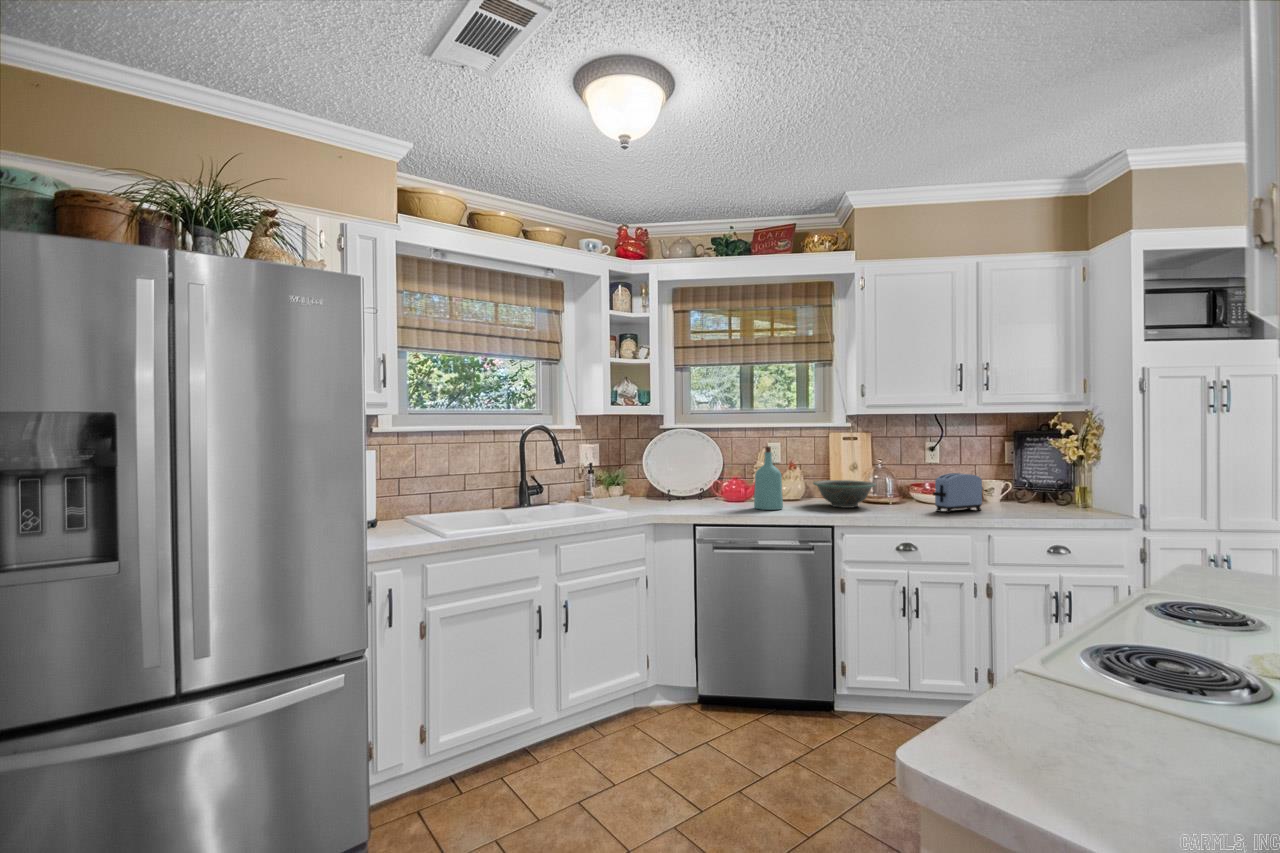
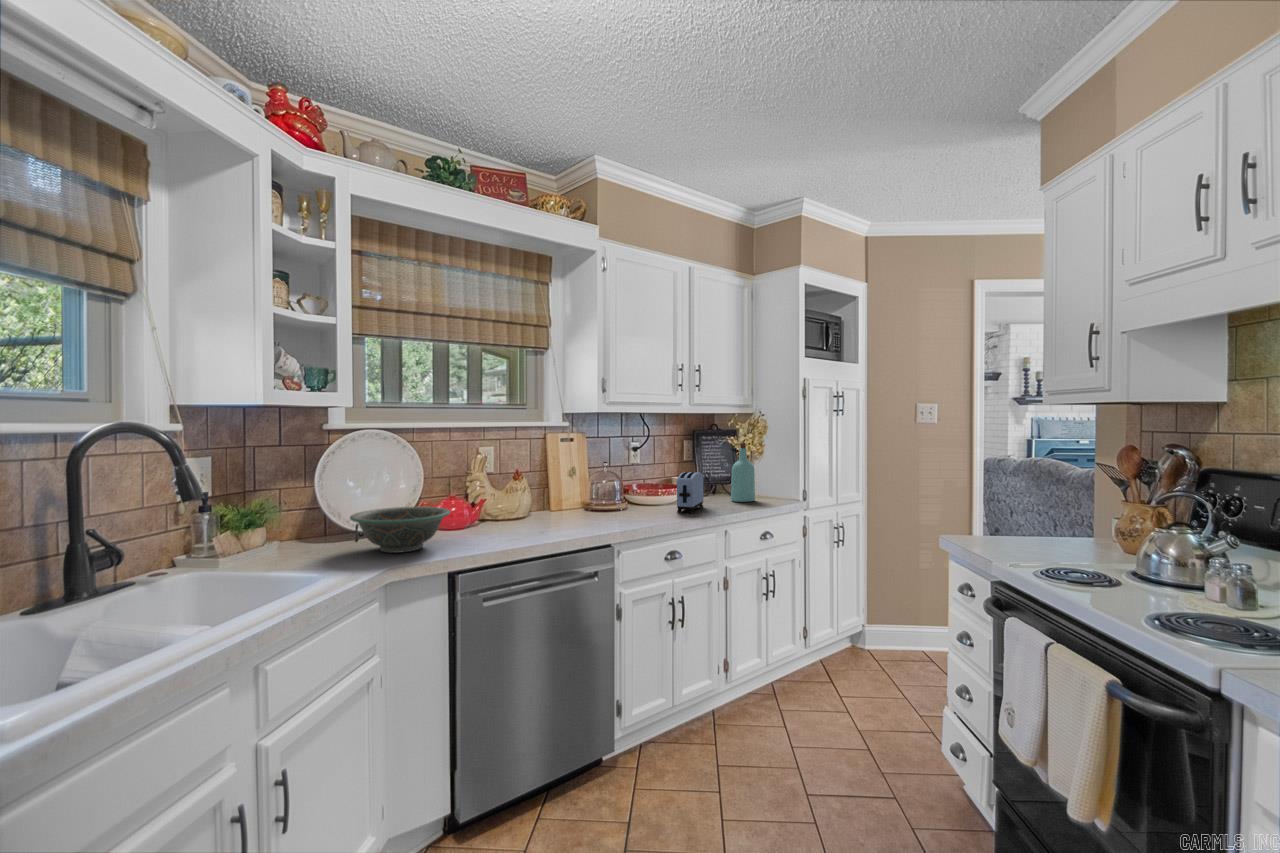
bottle: present [754,447,783,510] -> present [731,443,755,502]
decorative bowl: present [813,480,876,508] -> present [350,507,450,553]

